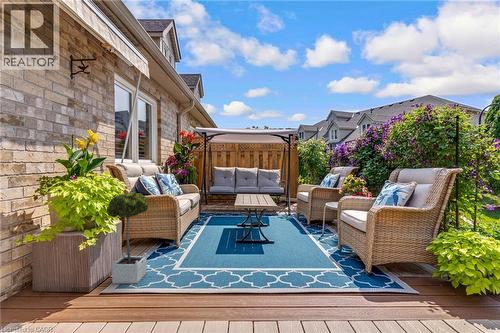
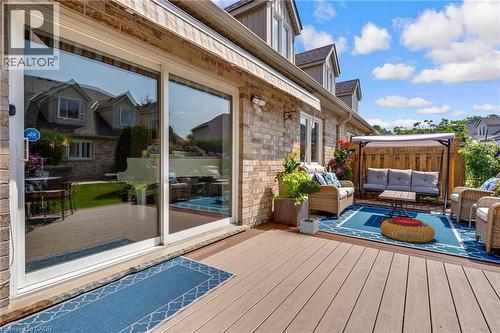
pouf: none [234,233,295,269] -> present [381,217,435,243]

